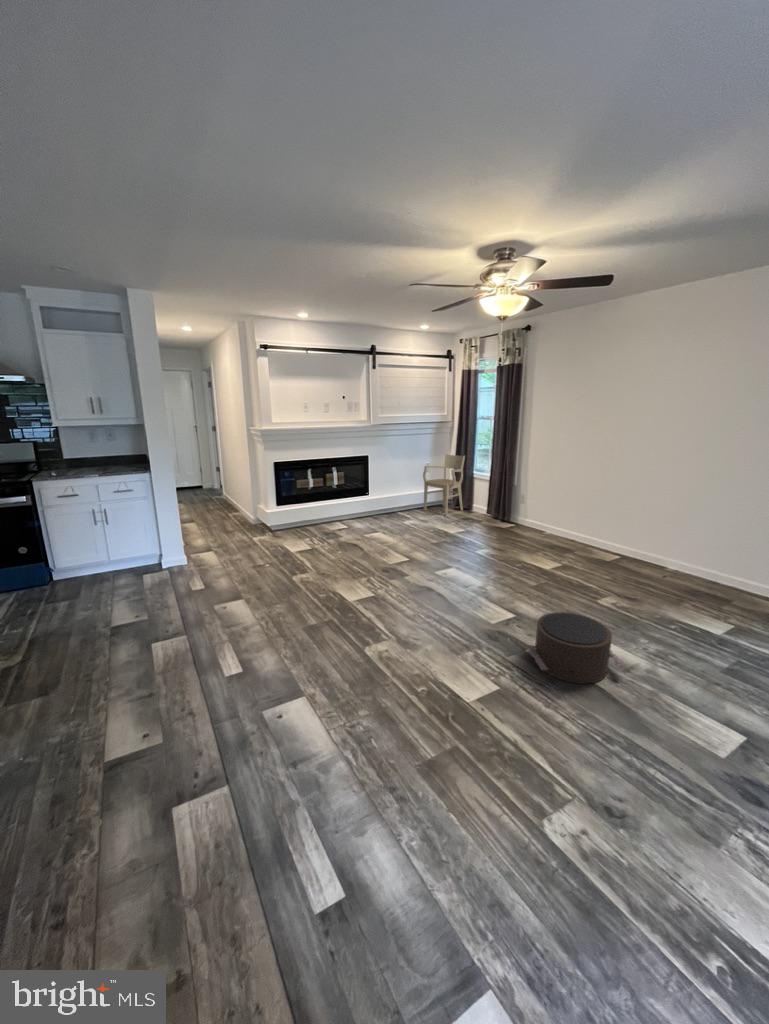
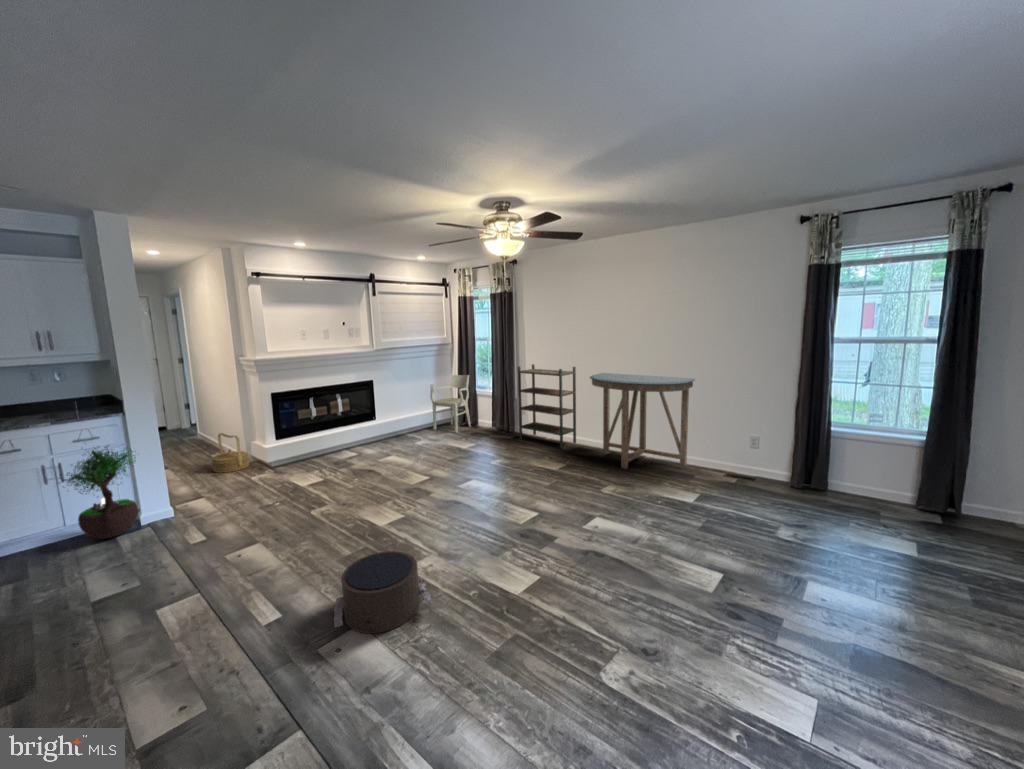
bookshelf: none [512,447,588,545] -> present [518,364,576,449]
console table: none [603,462,755,586] -> present [590,373,695,469]
potted tree: none [103,494,162,575] -> present [59,444,138,539]
woven basket: none [226,496,255,531] -> present [212,433,249,473]
pouf: present [527,612,627,684] -> present [334,551,431,634]

